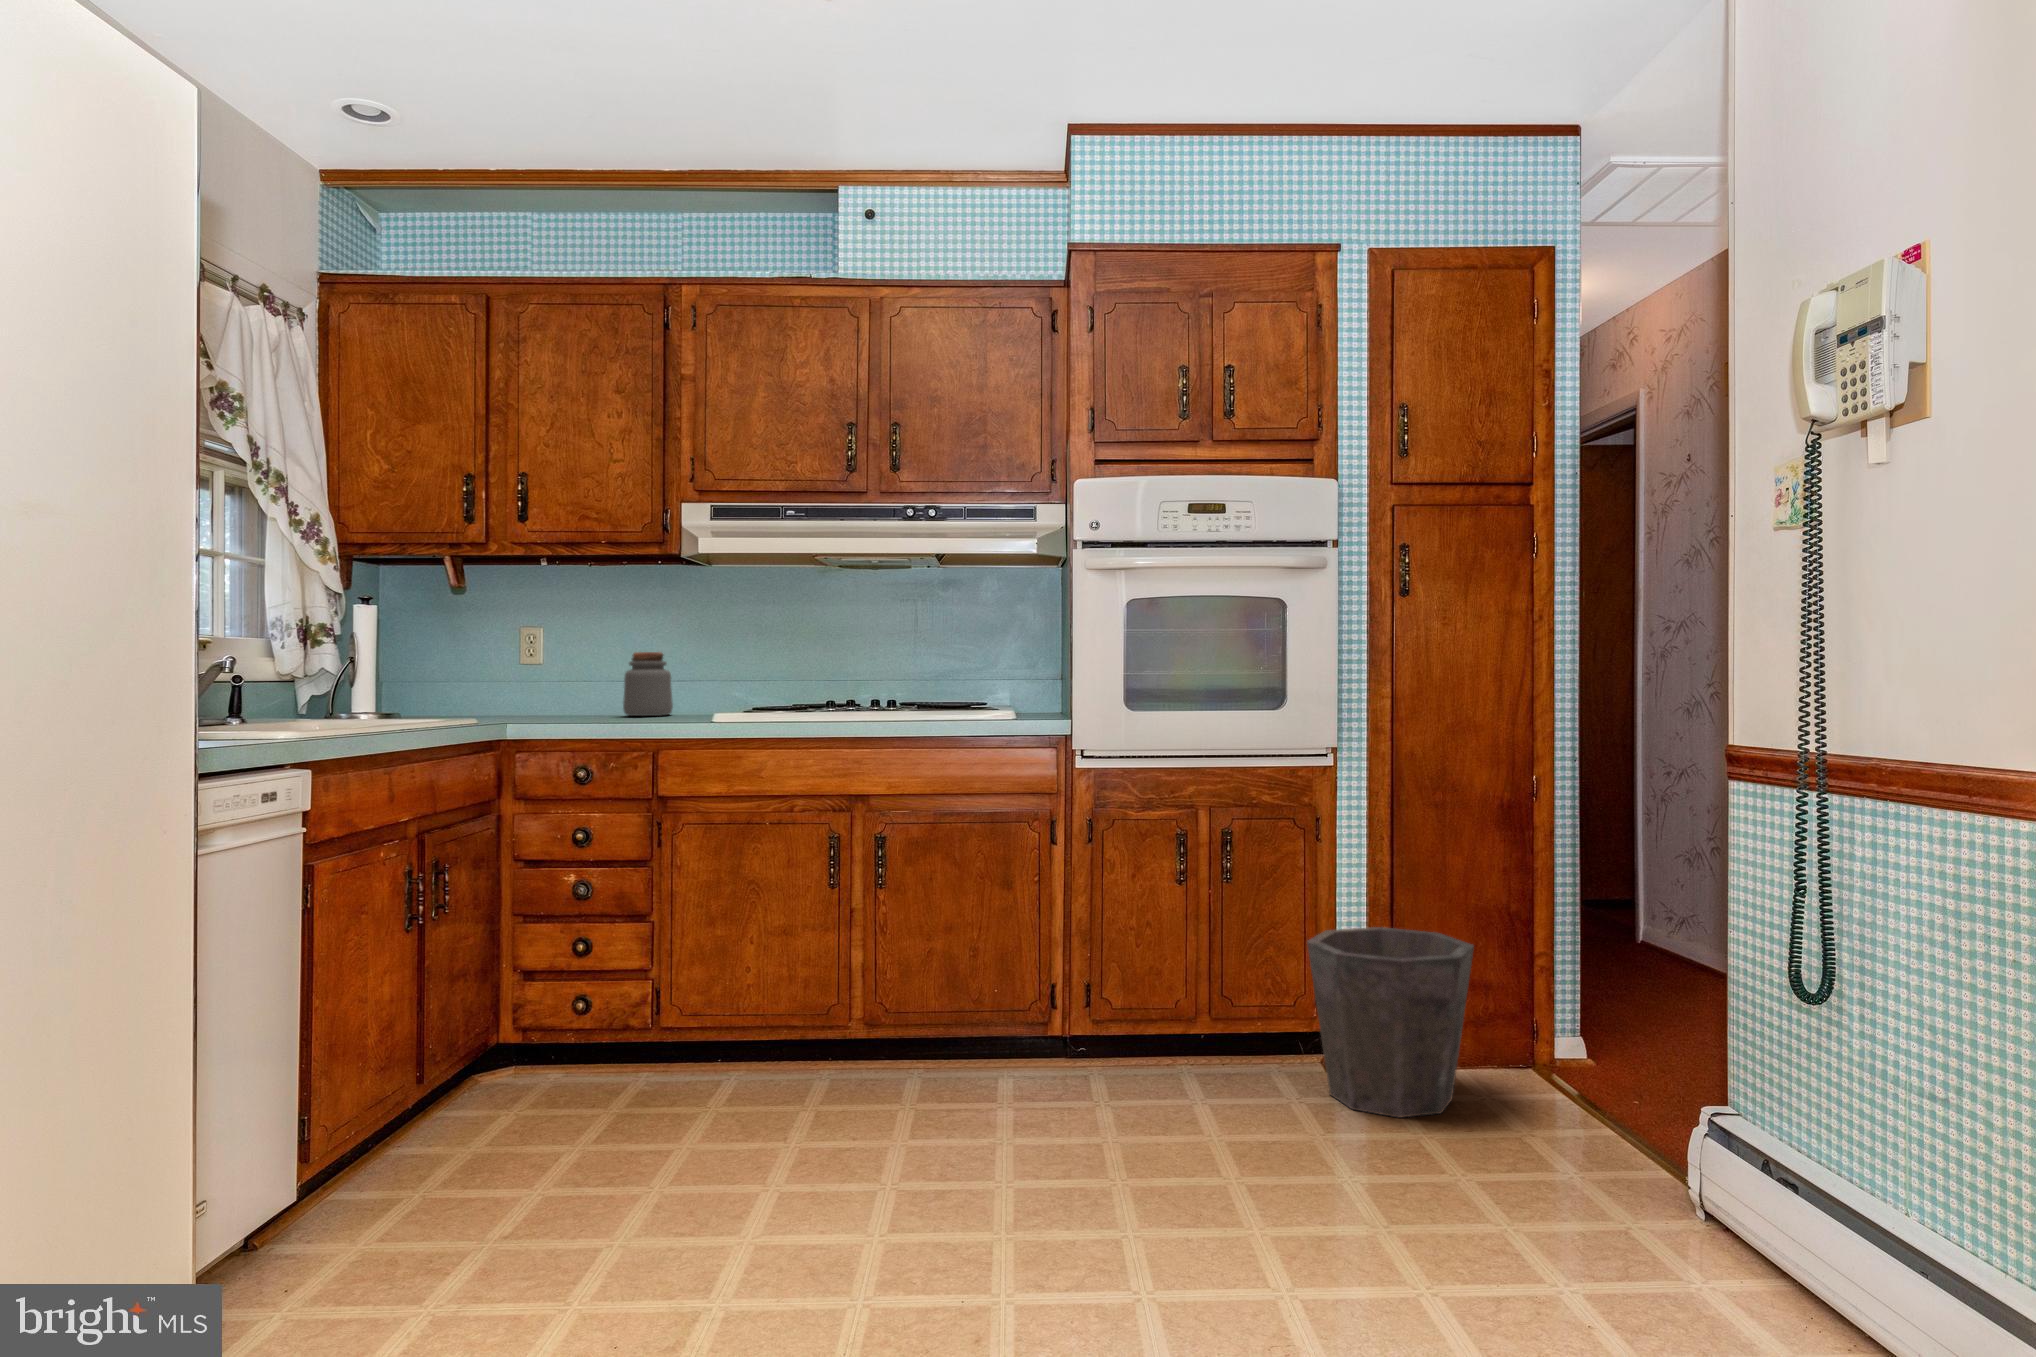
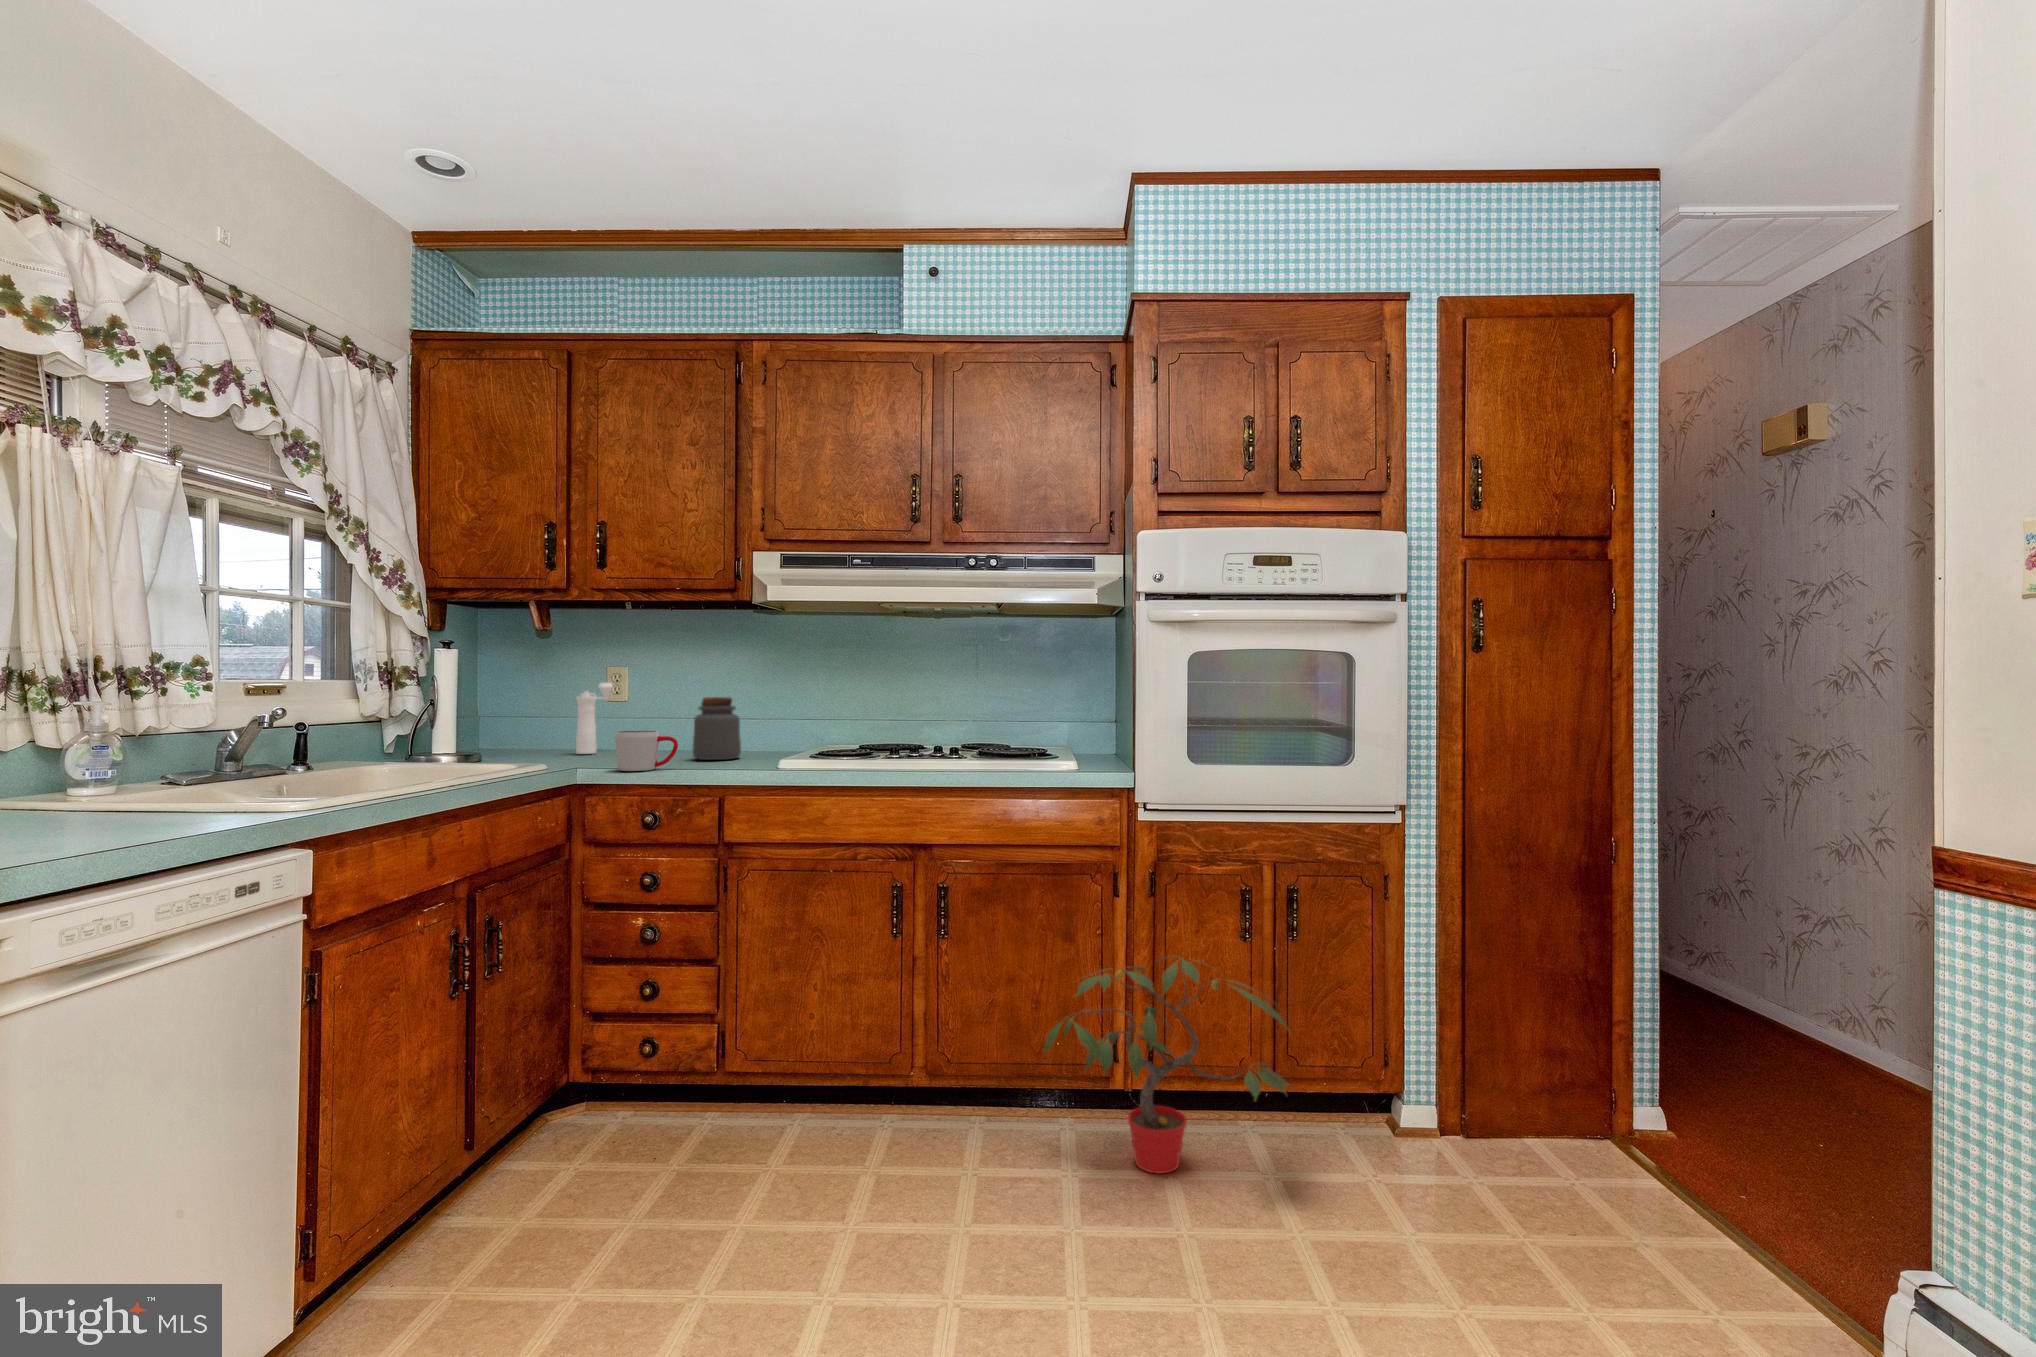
pepper mill: none [495,642,531,715] -> present [576,683,613,754]
mug: none [550,684,614,723] -> present [615,731,678,771]
potted plant: none [982,894,1227,1101] -> present [1042,958,1289,1174]
waste bin: present [1307,927,1474,1118] -> none [1380,991,1561,1210]

